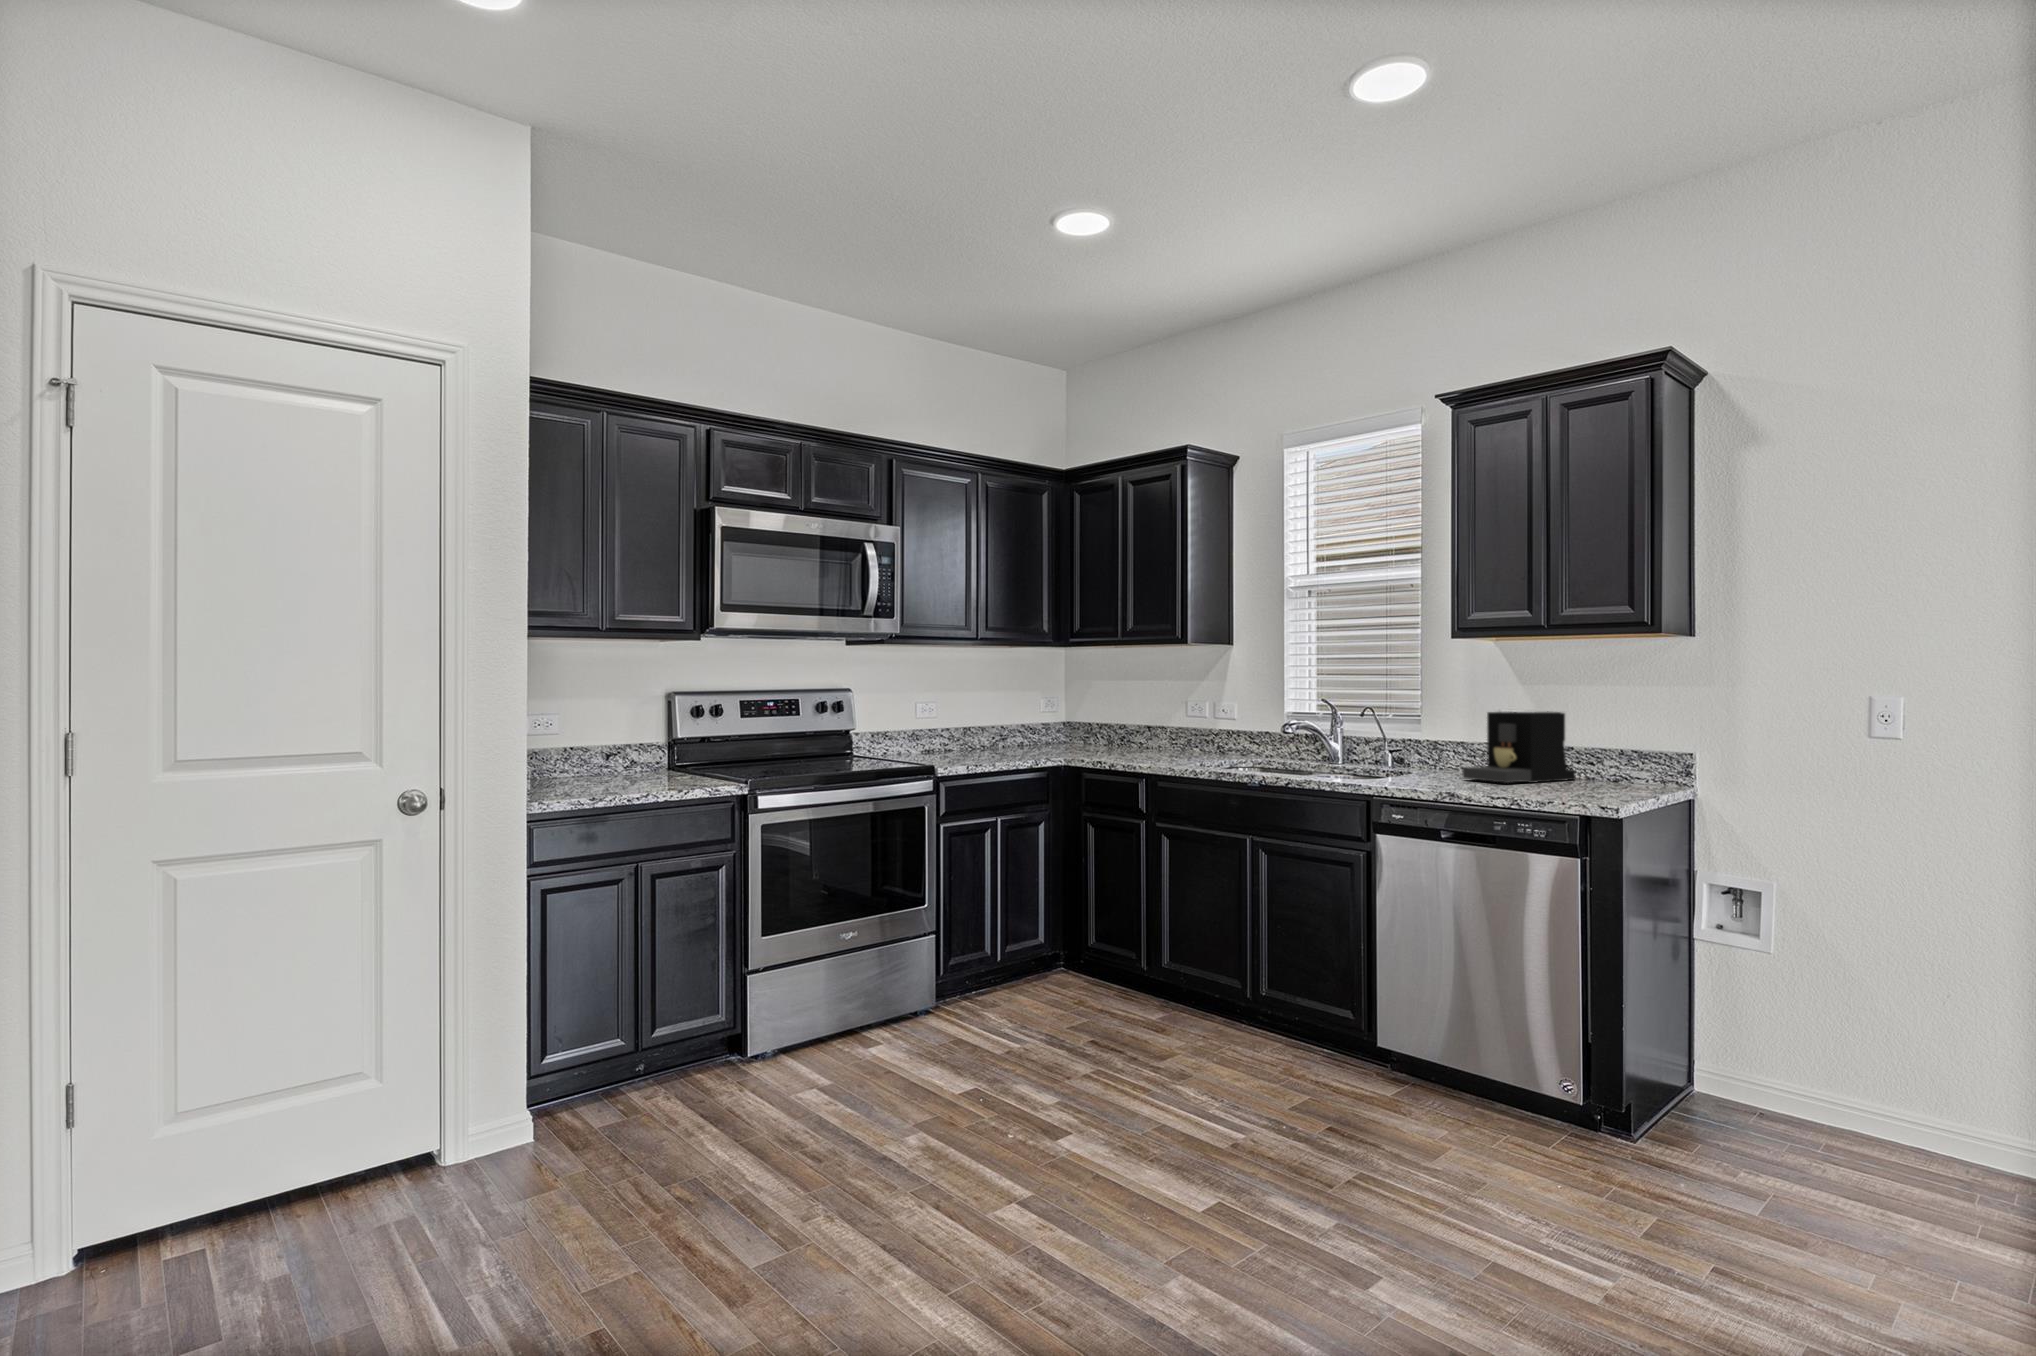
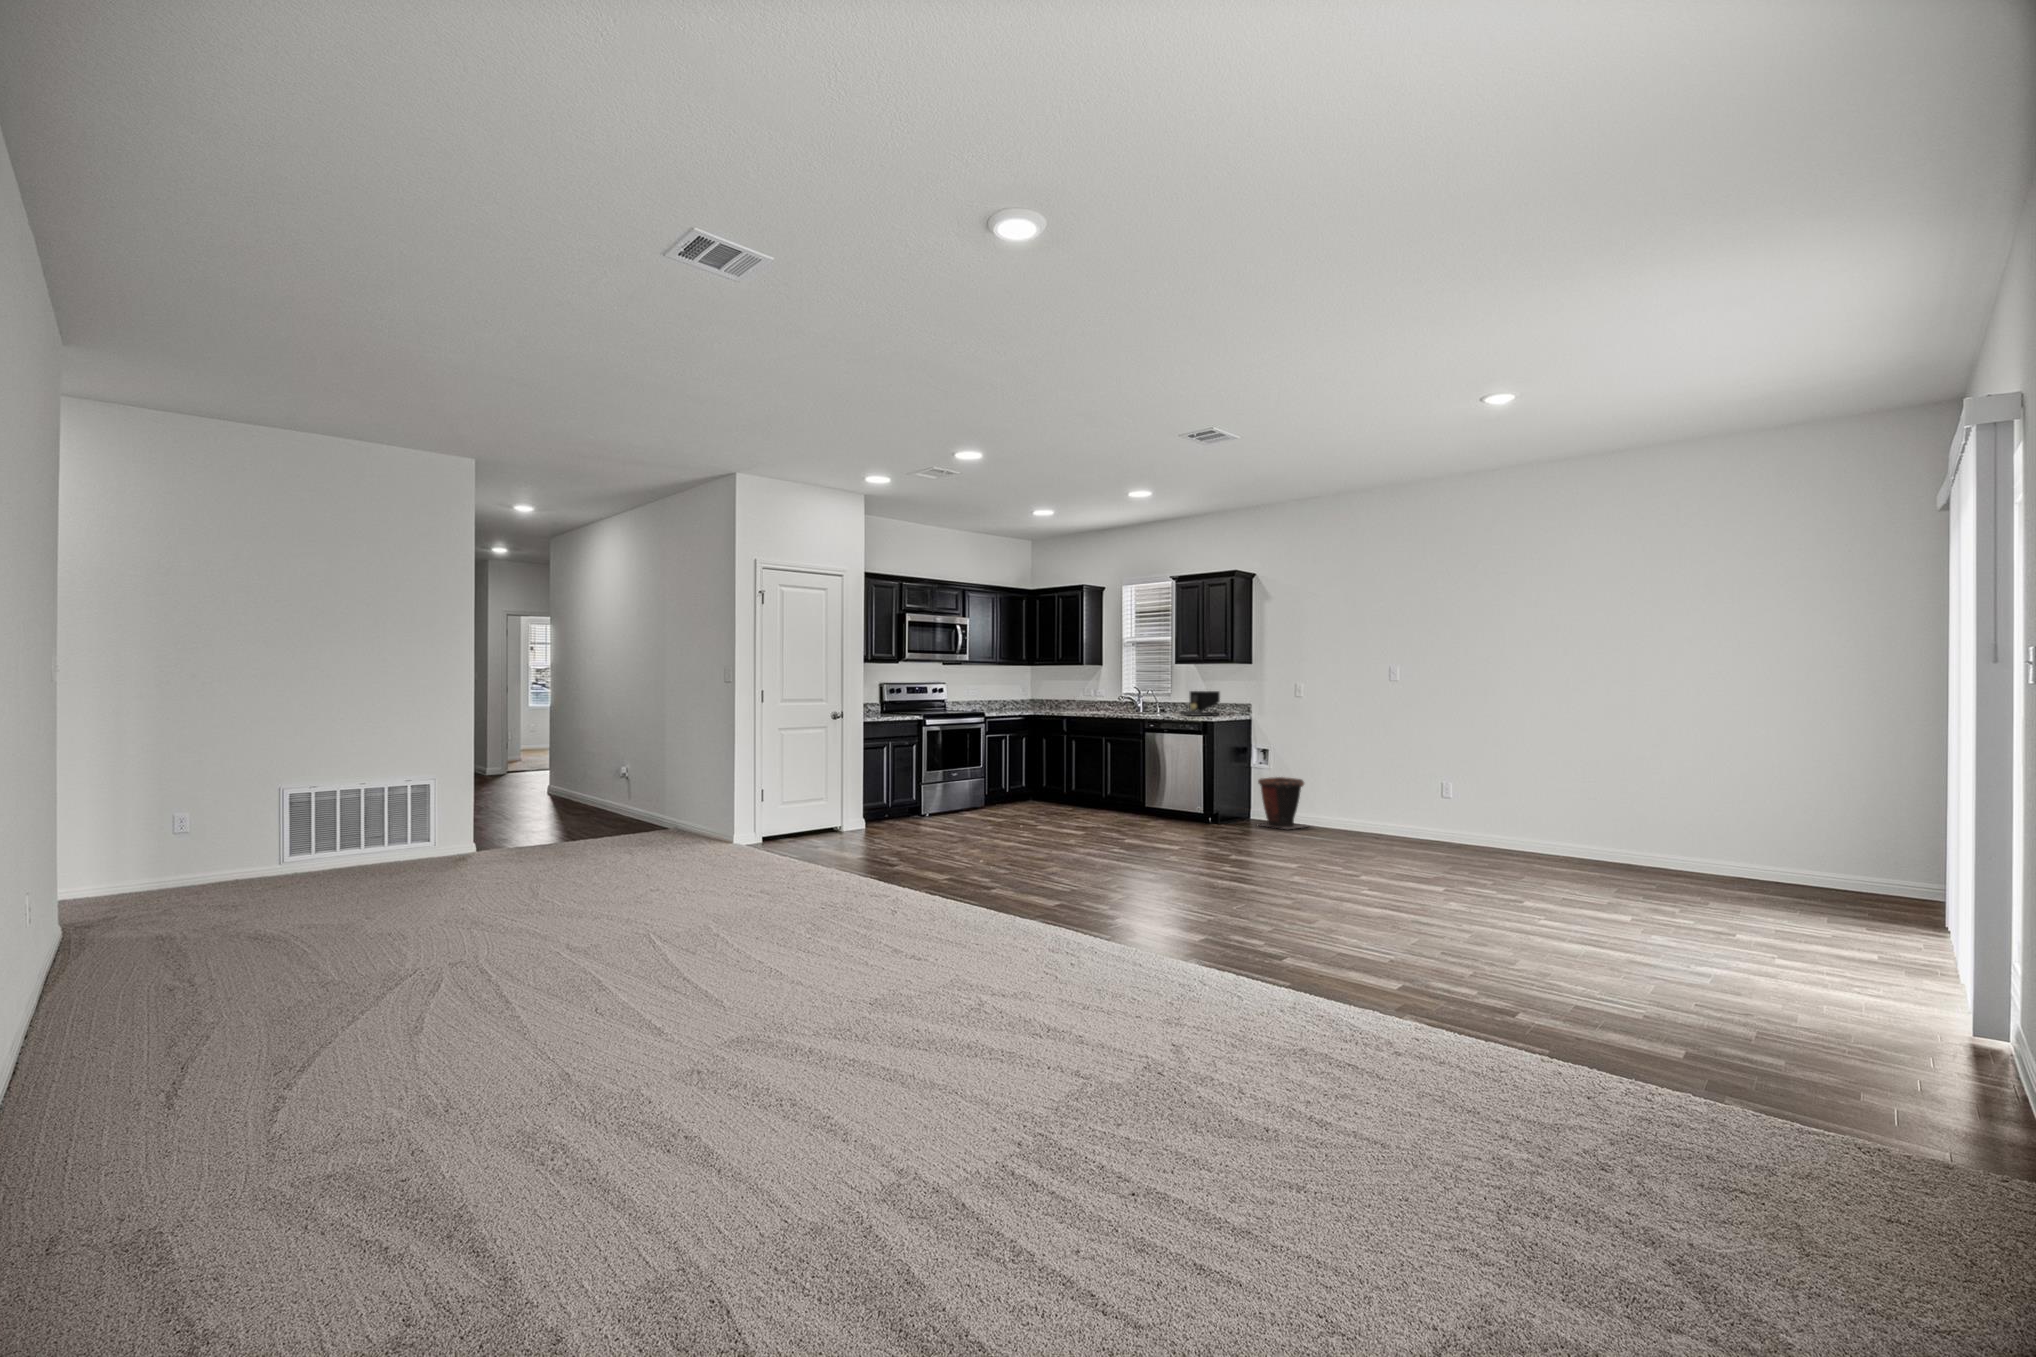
waste bin: none [1758,984,1956,1191] -> present [1258,777,1304,829]

